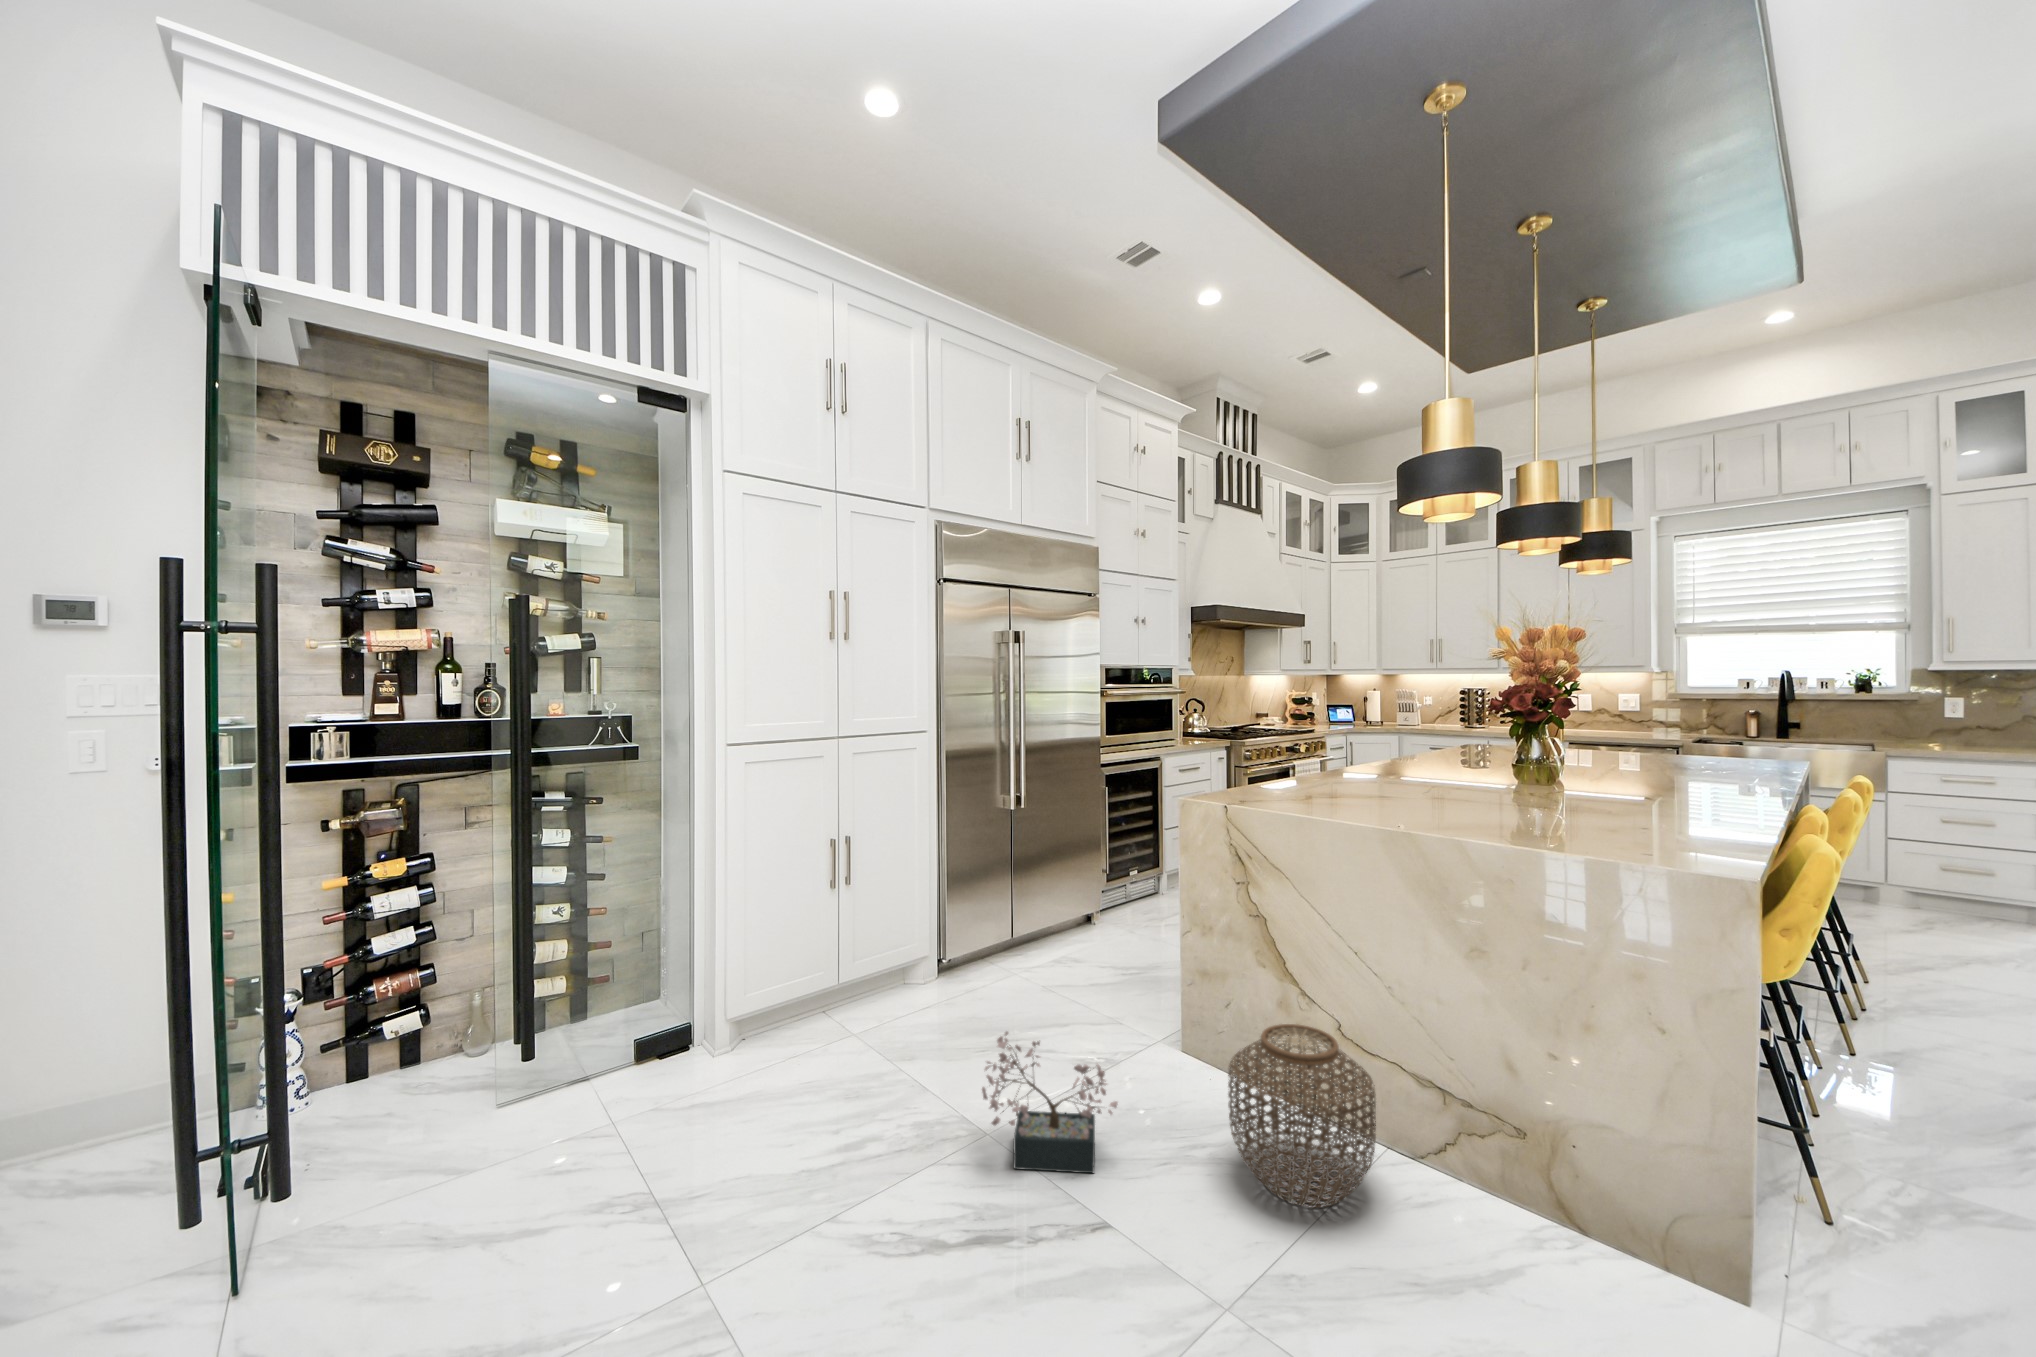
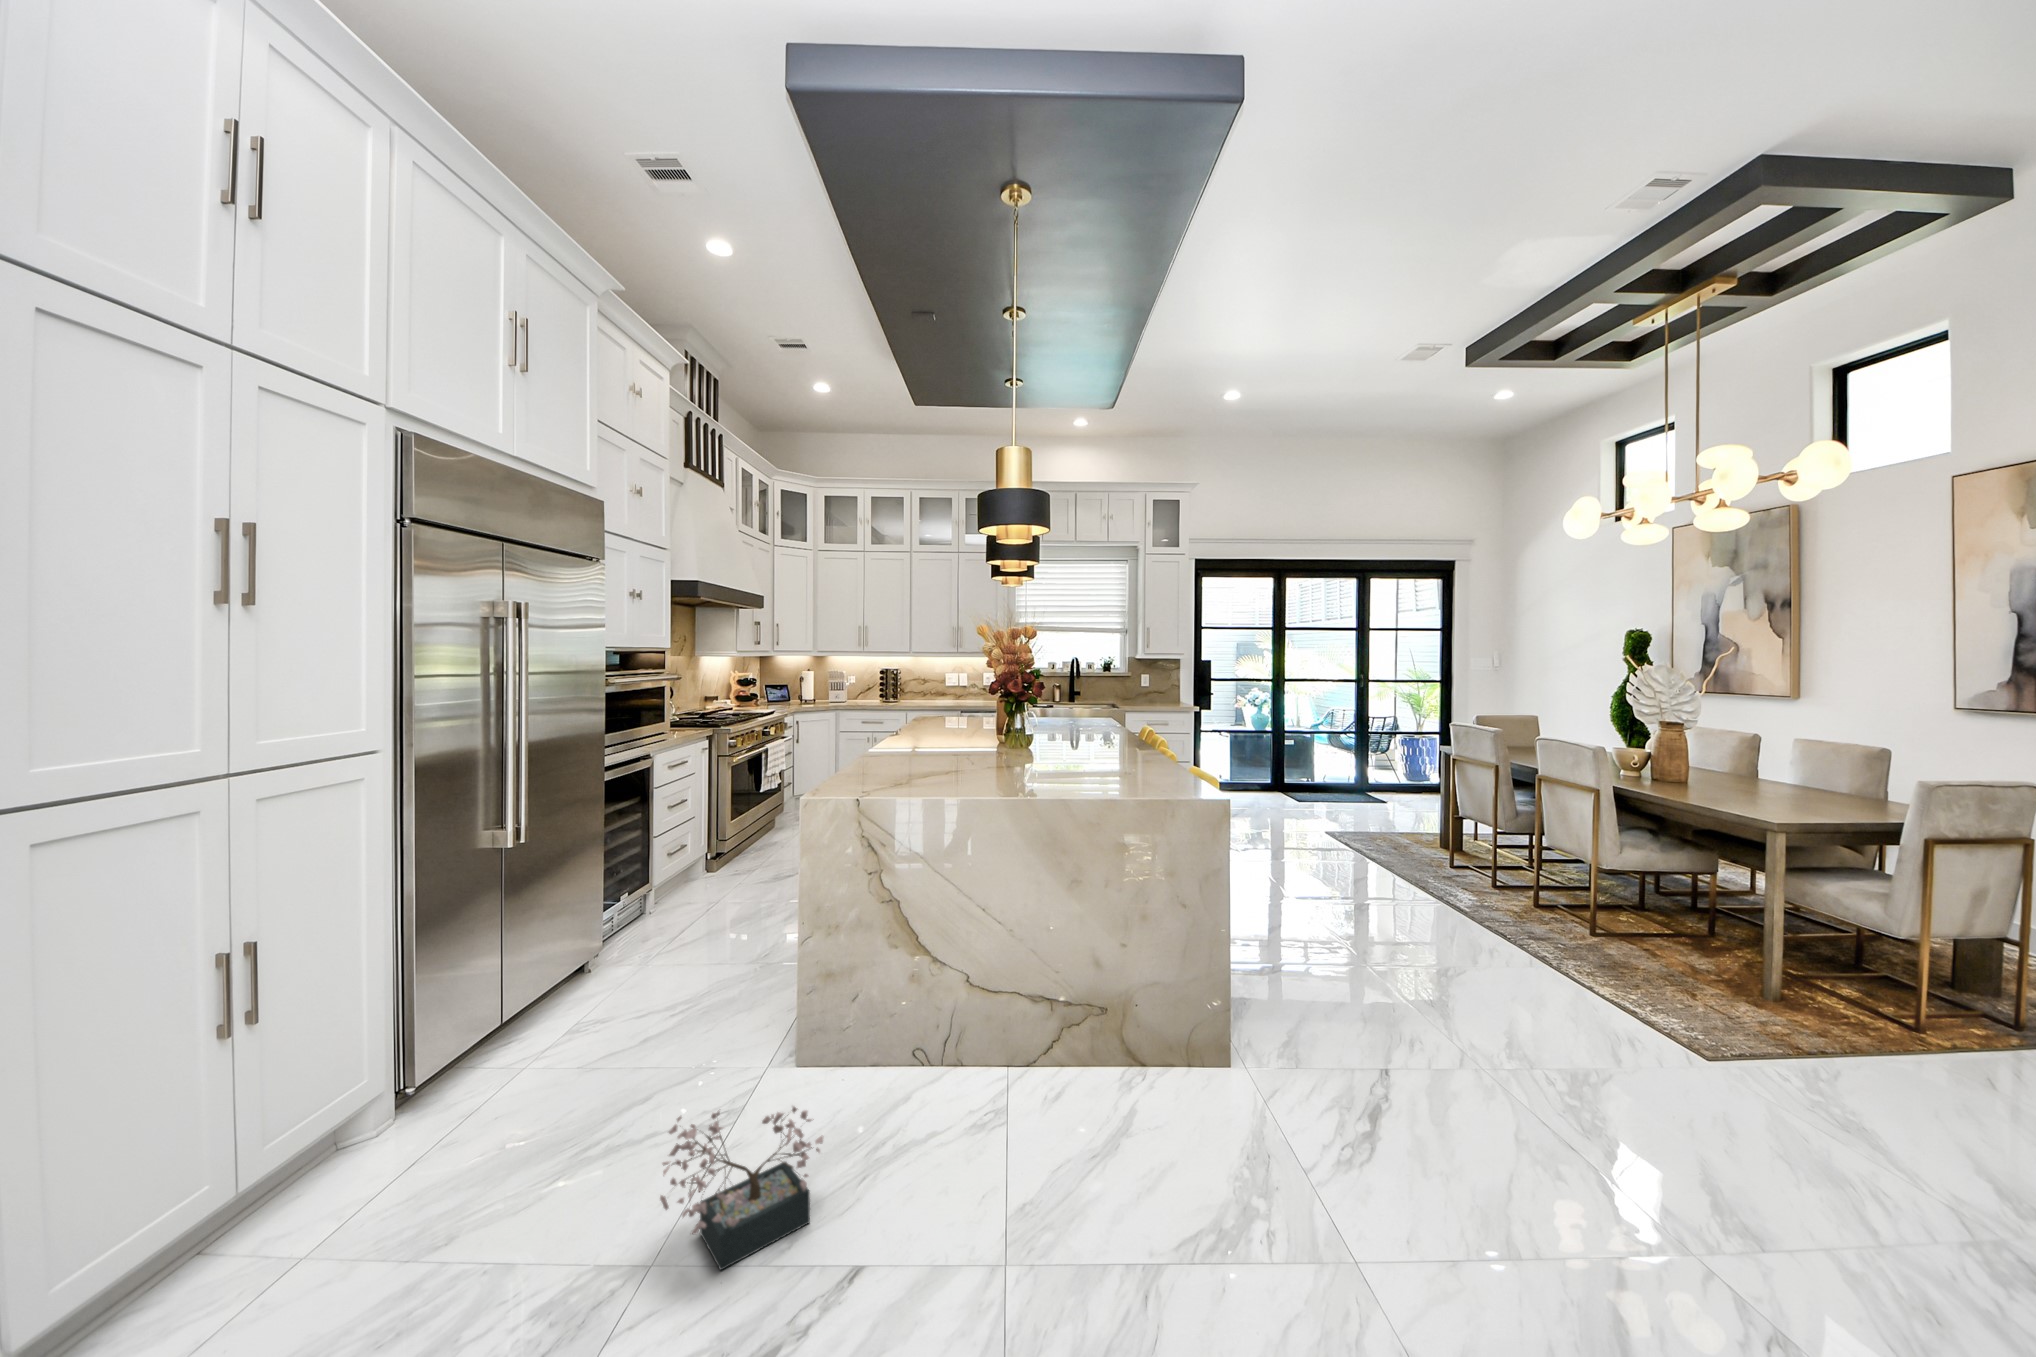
woven basket: present [1228,1024,1376,1207] -> none [919,991,1043,1151]

